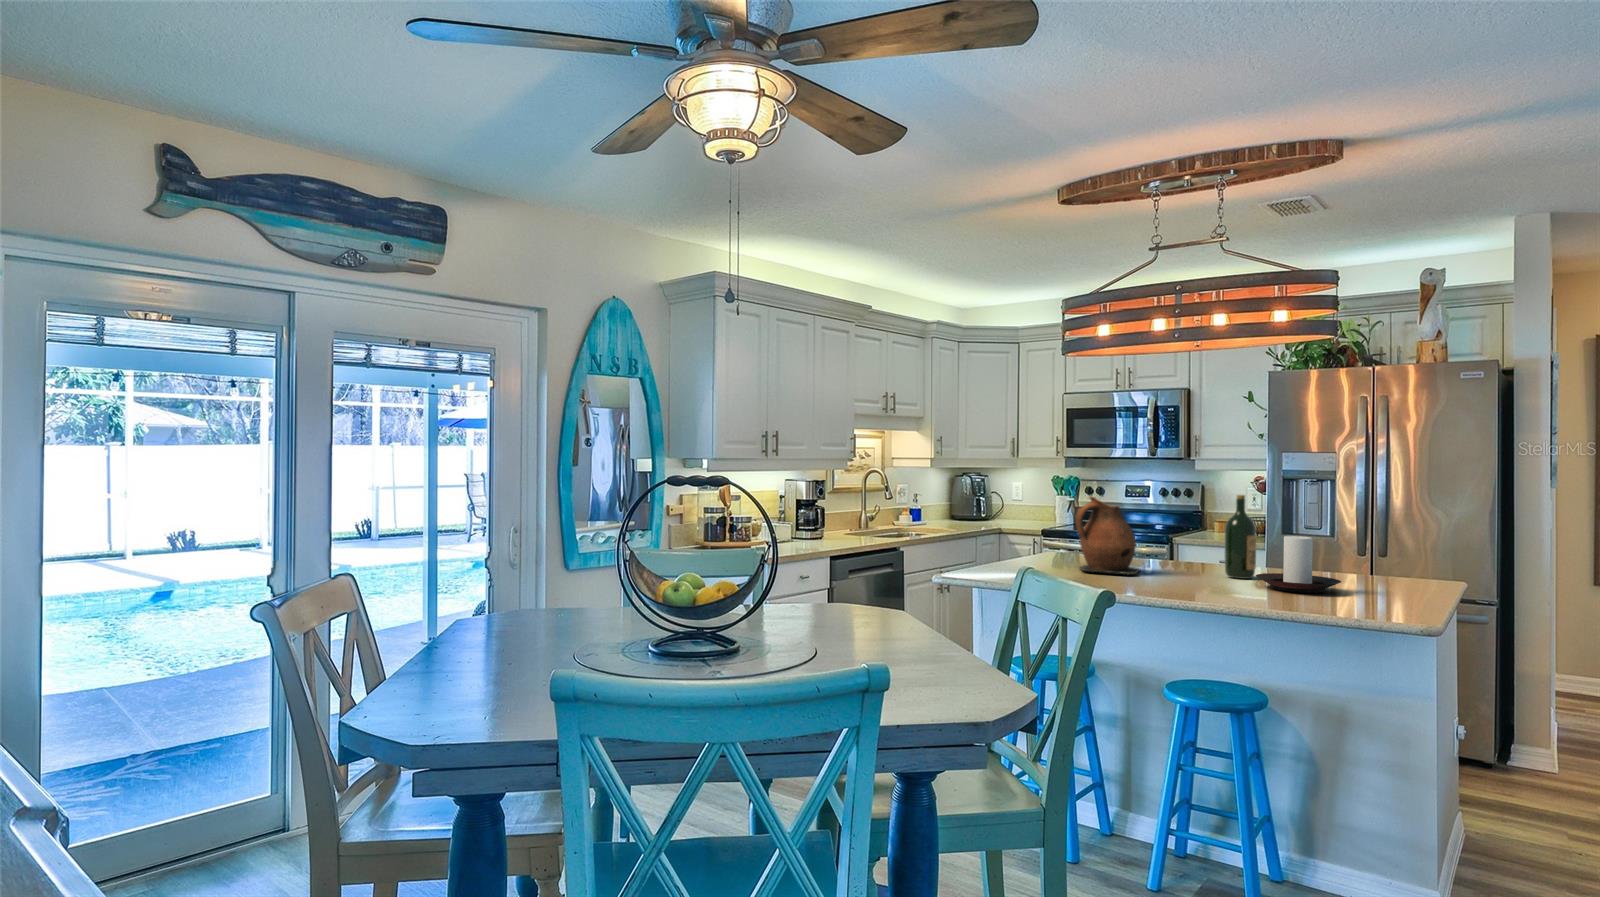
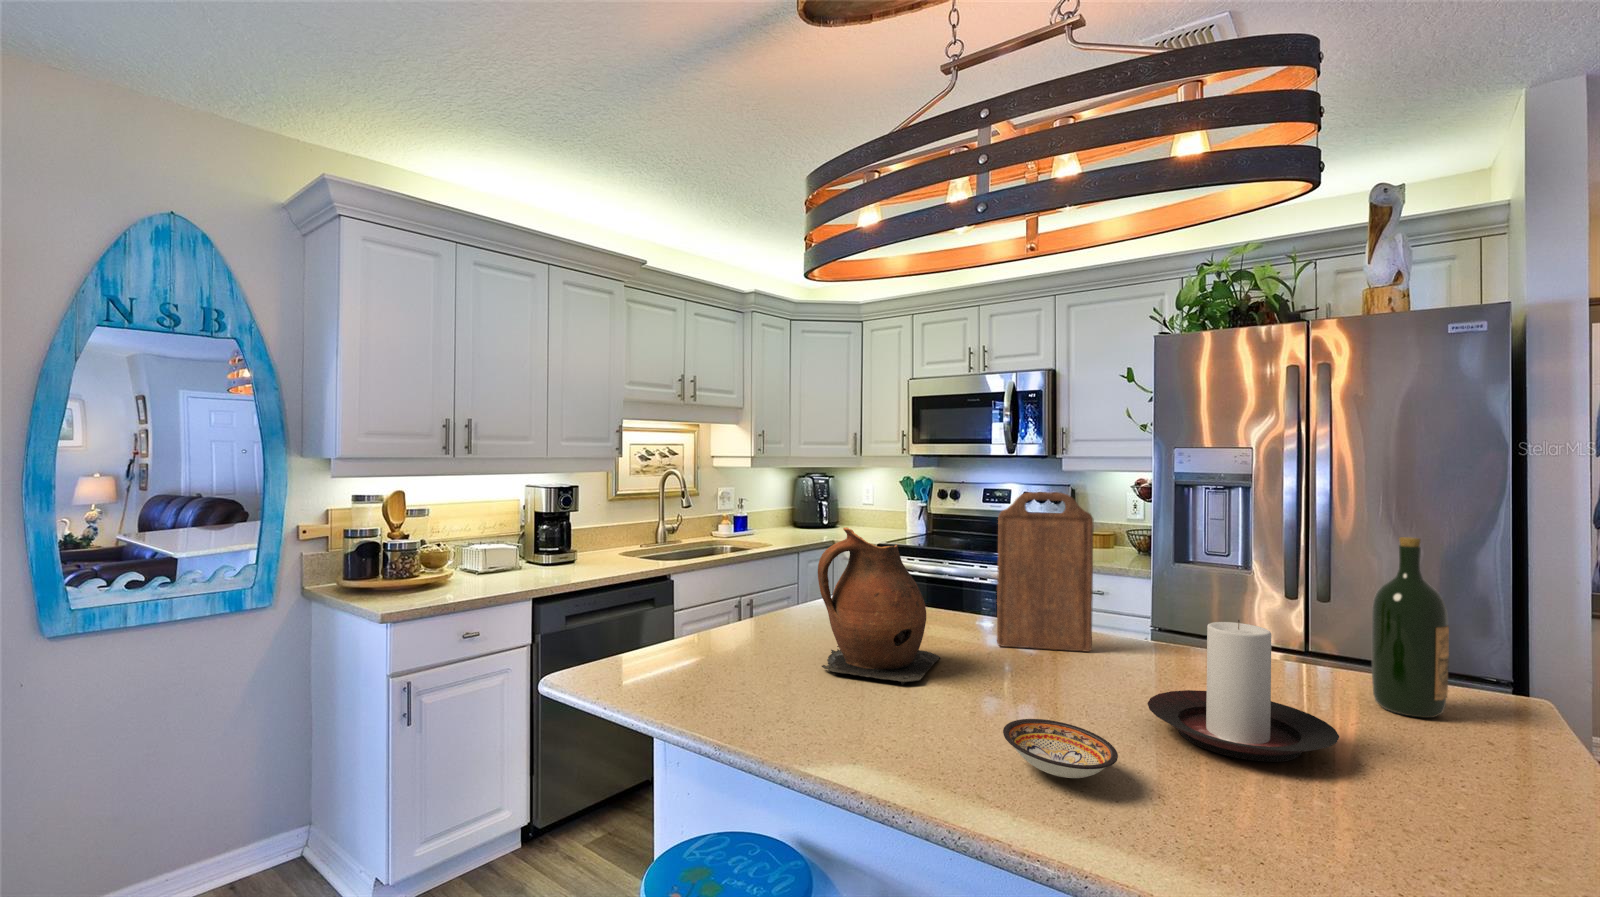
cutting board: none [1170,478,1227,570] -> present [997,492,1094,652]
wine bottle: present [1225,495,1256,579] -> present [1372,537,1449,718]
ceramic bowl: none [1190,575,1241,594] -> present [1003,719,1118,778]

